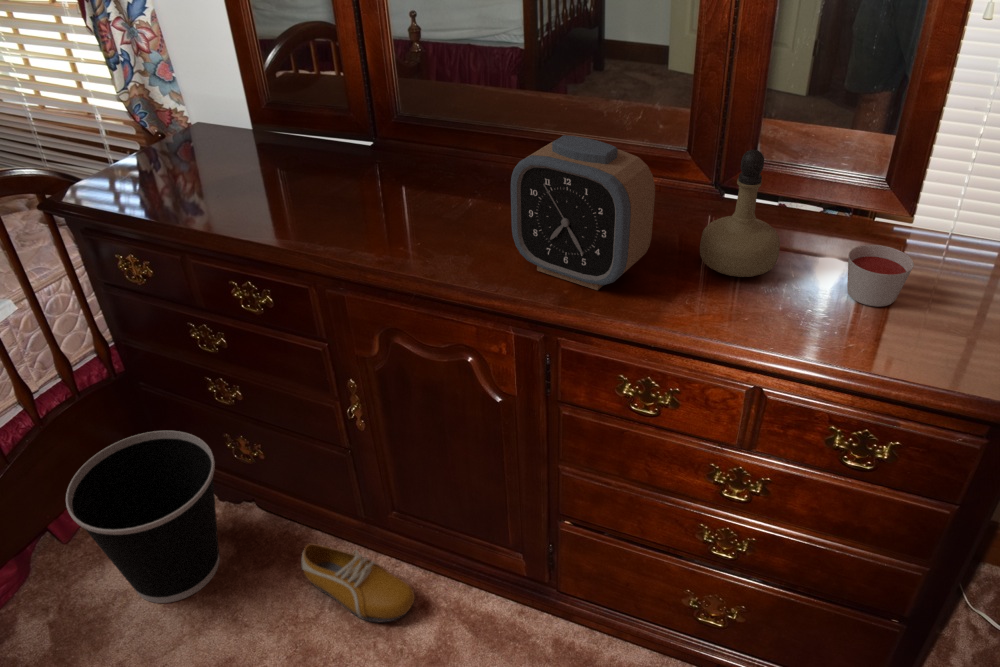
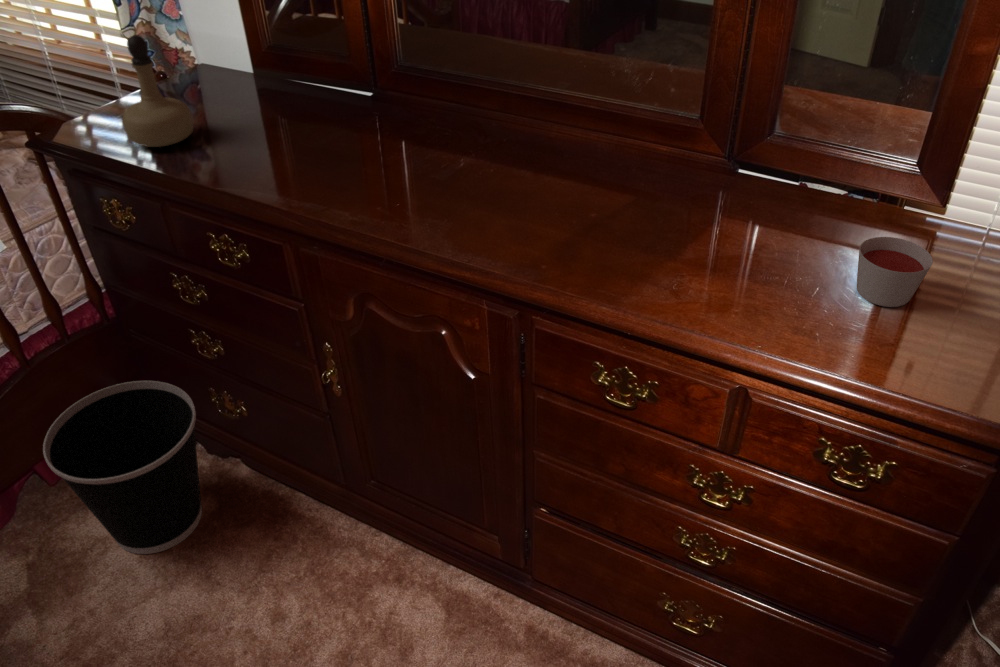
alarm clock: present [511,135,655,290] -> none [492,95,648,268]
perfume bottle: present [700,150,780,277] -> present [123,35,194,147]
shoe: present [301,543,415,623] -> none [279,507,390,594]

